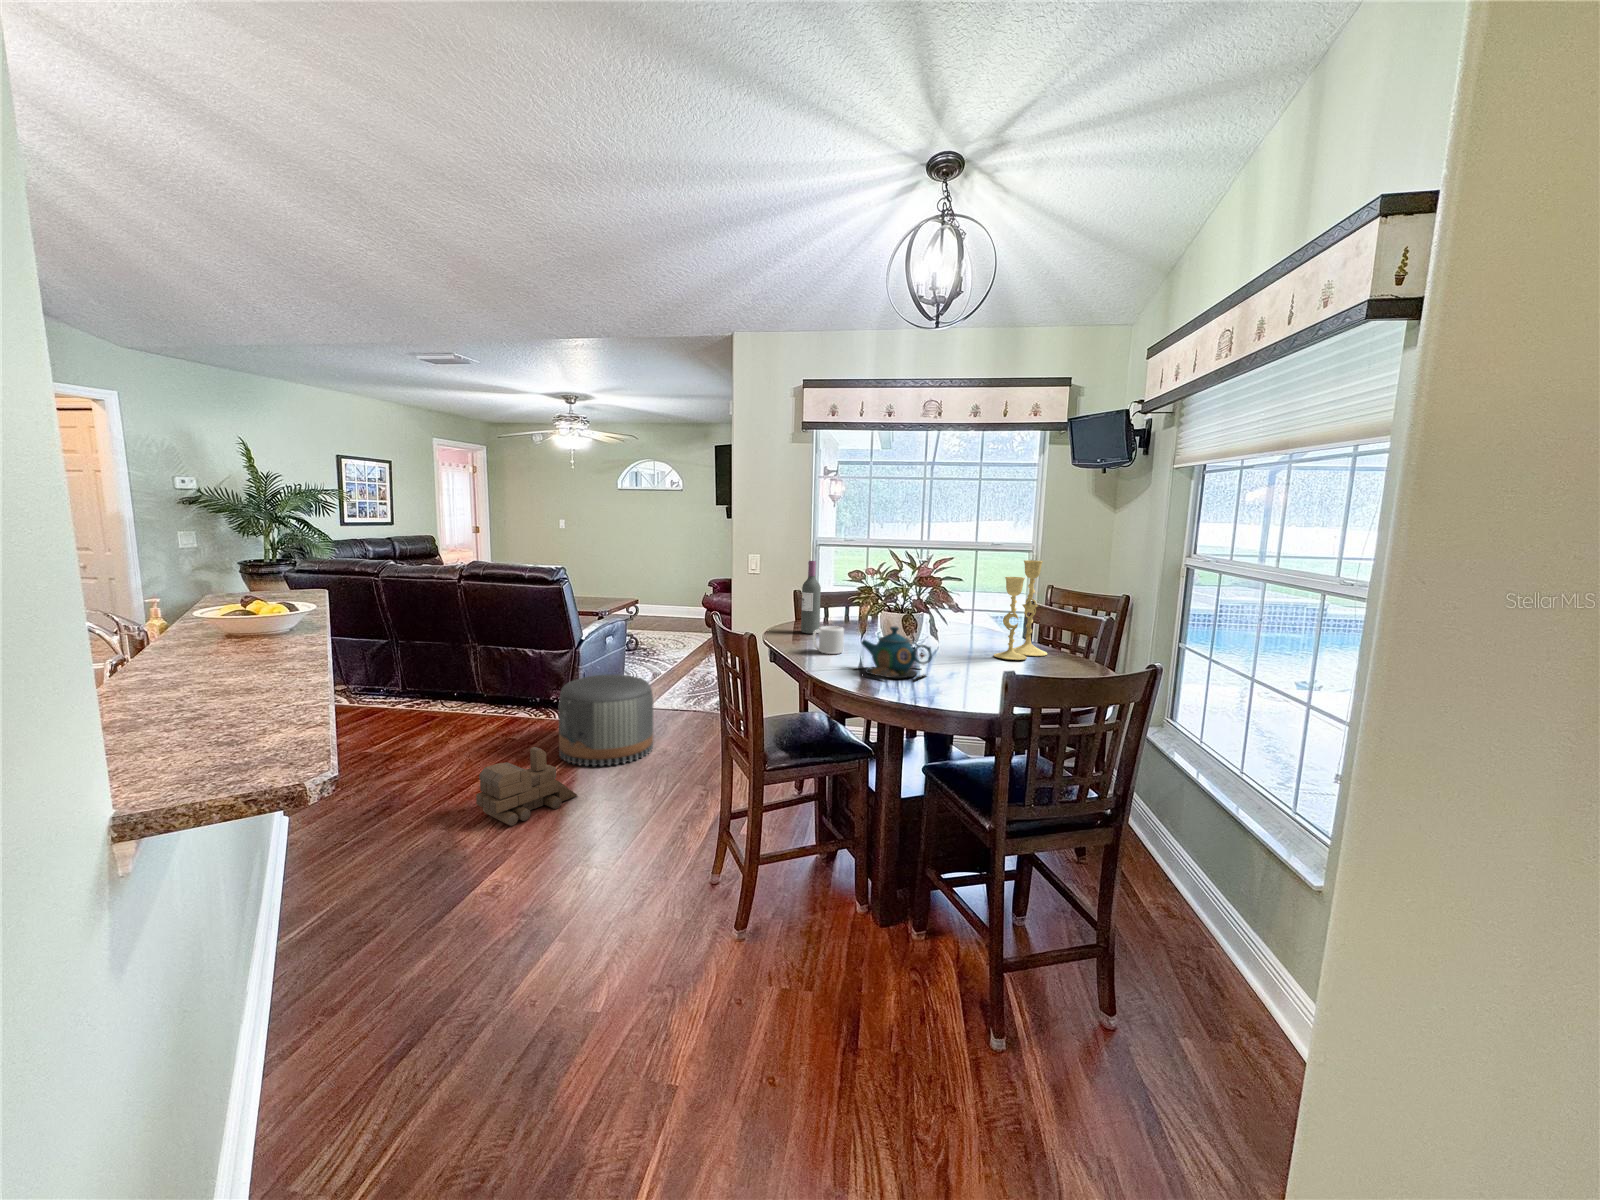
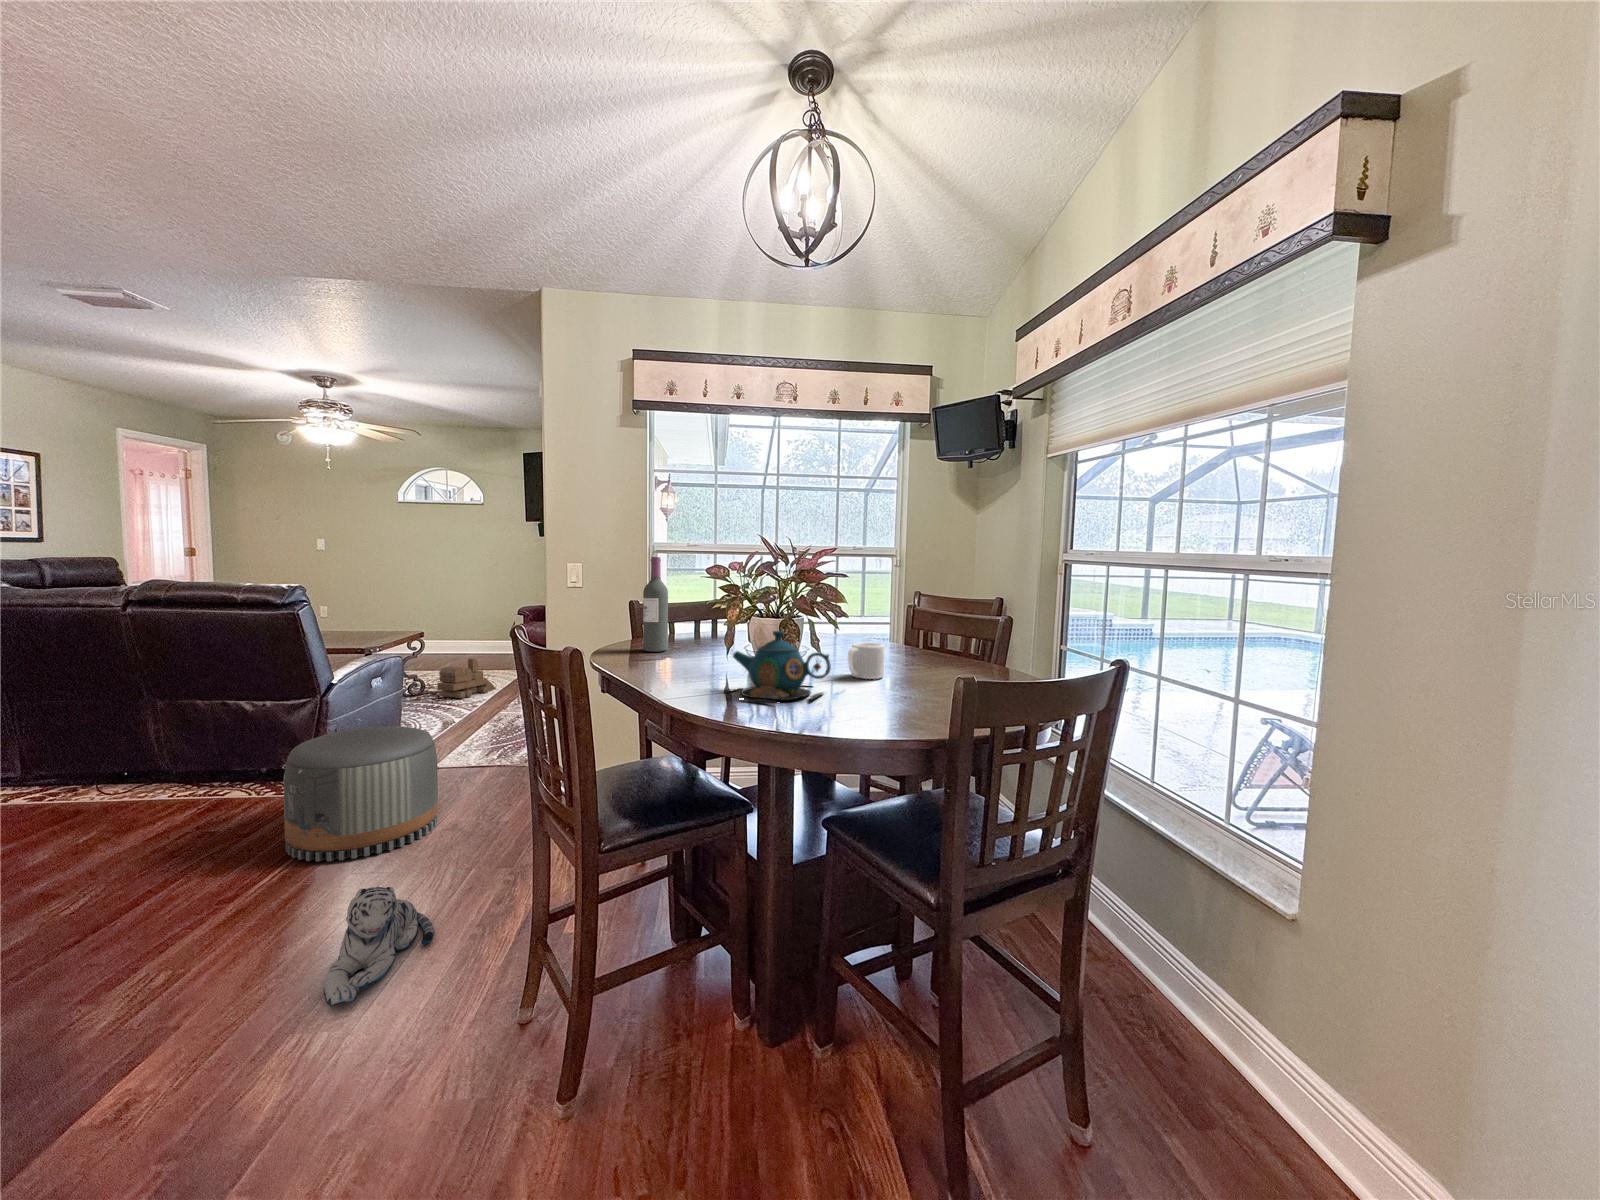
candlestick: present [994,560,1047,660] -> none [890,550,946,669]
mug: present [813,626,844,654] -> present [848,642,885,679]
toy train: present [476,747,578,826] -> present [438,658,496,698]
plush toy: none [593,782,656,853] -> present [323,887,435,1006]

